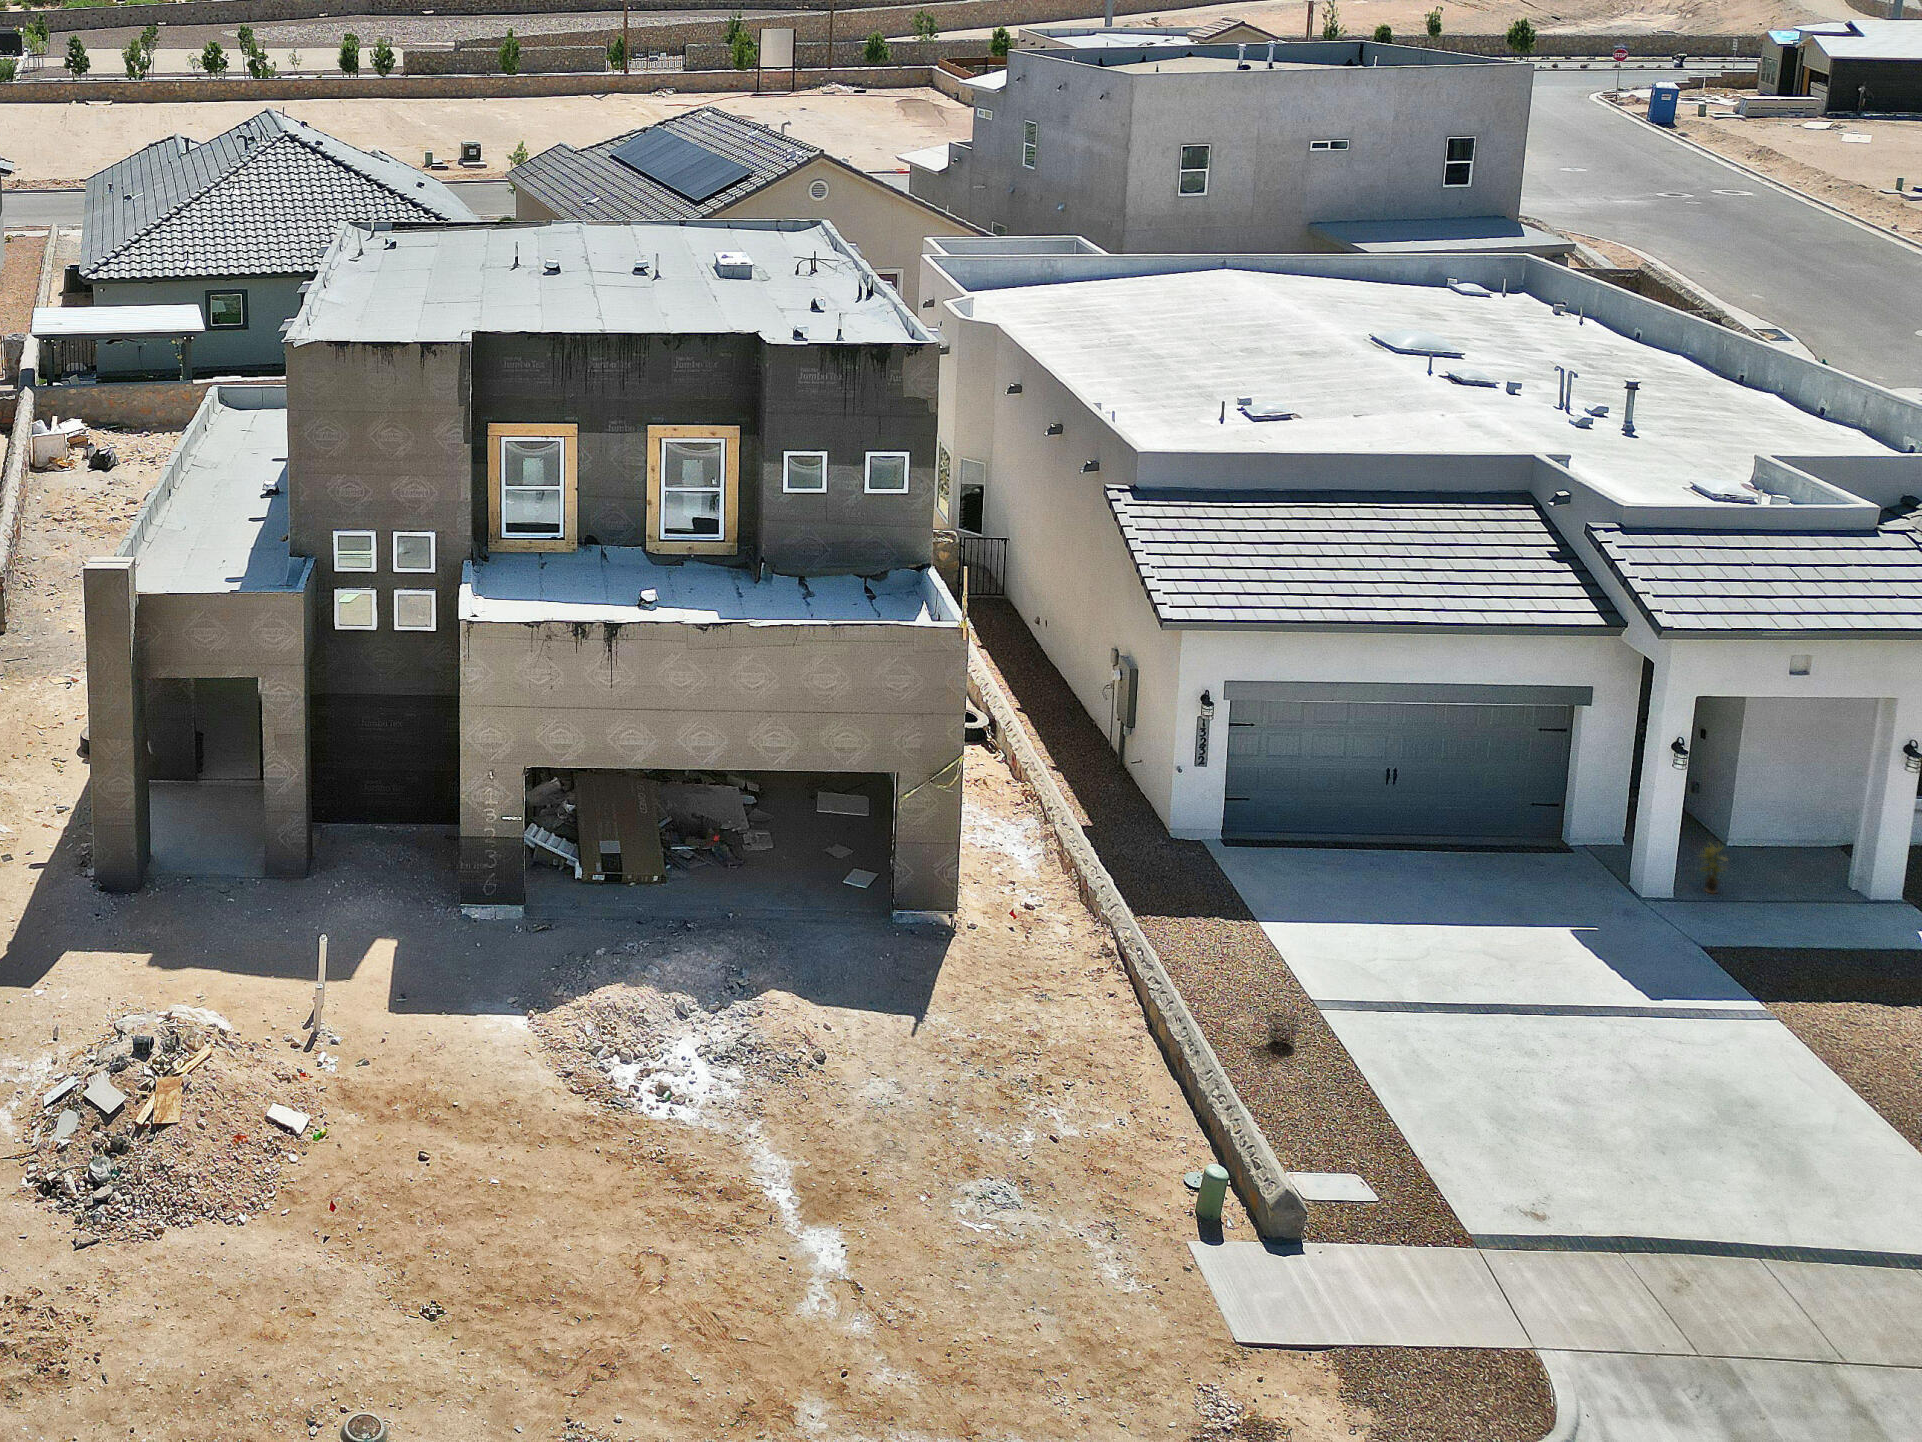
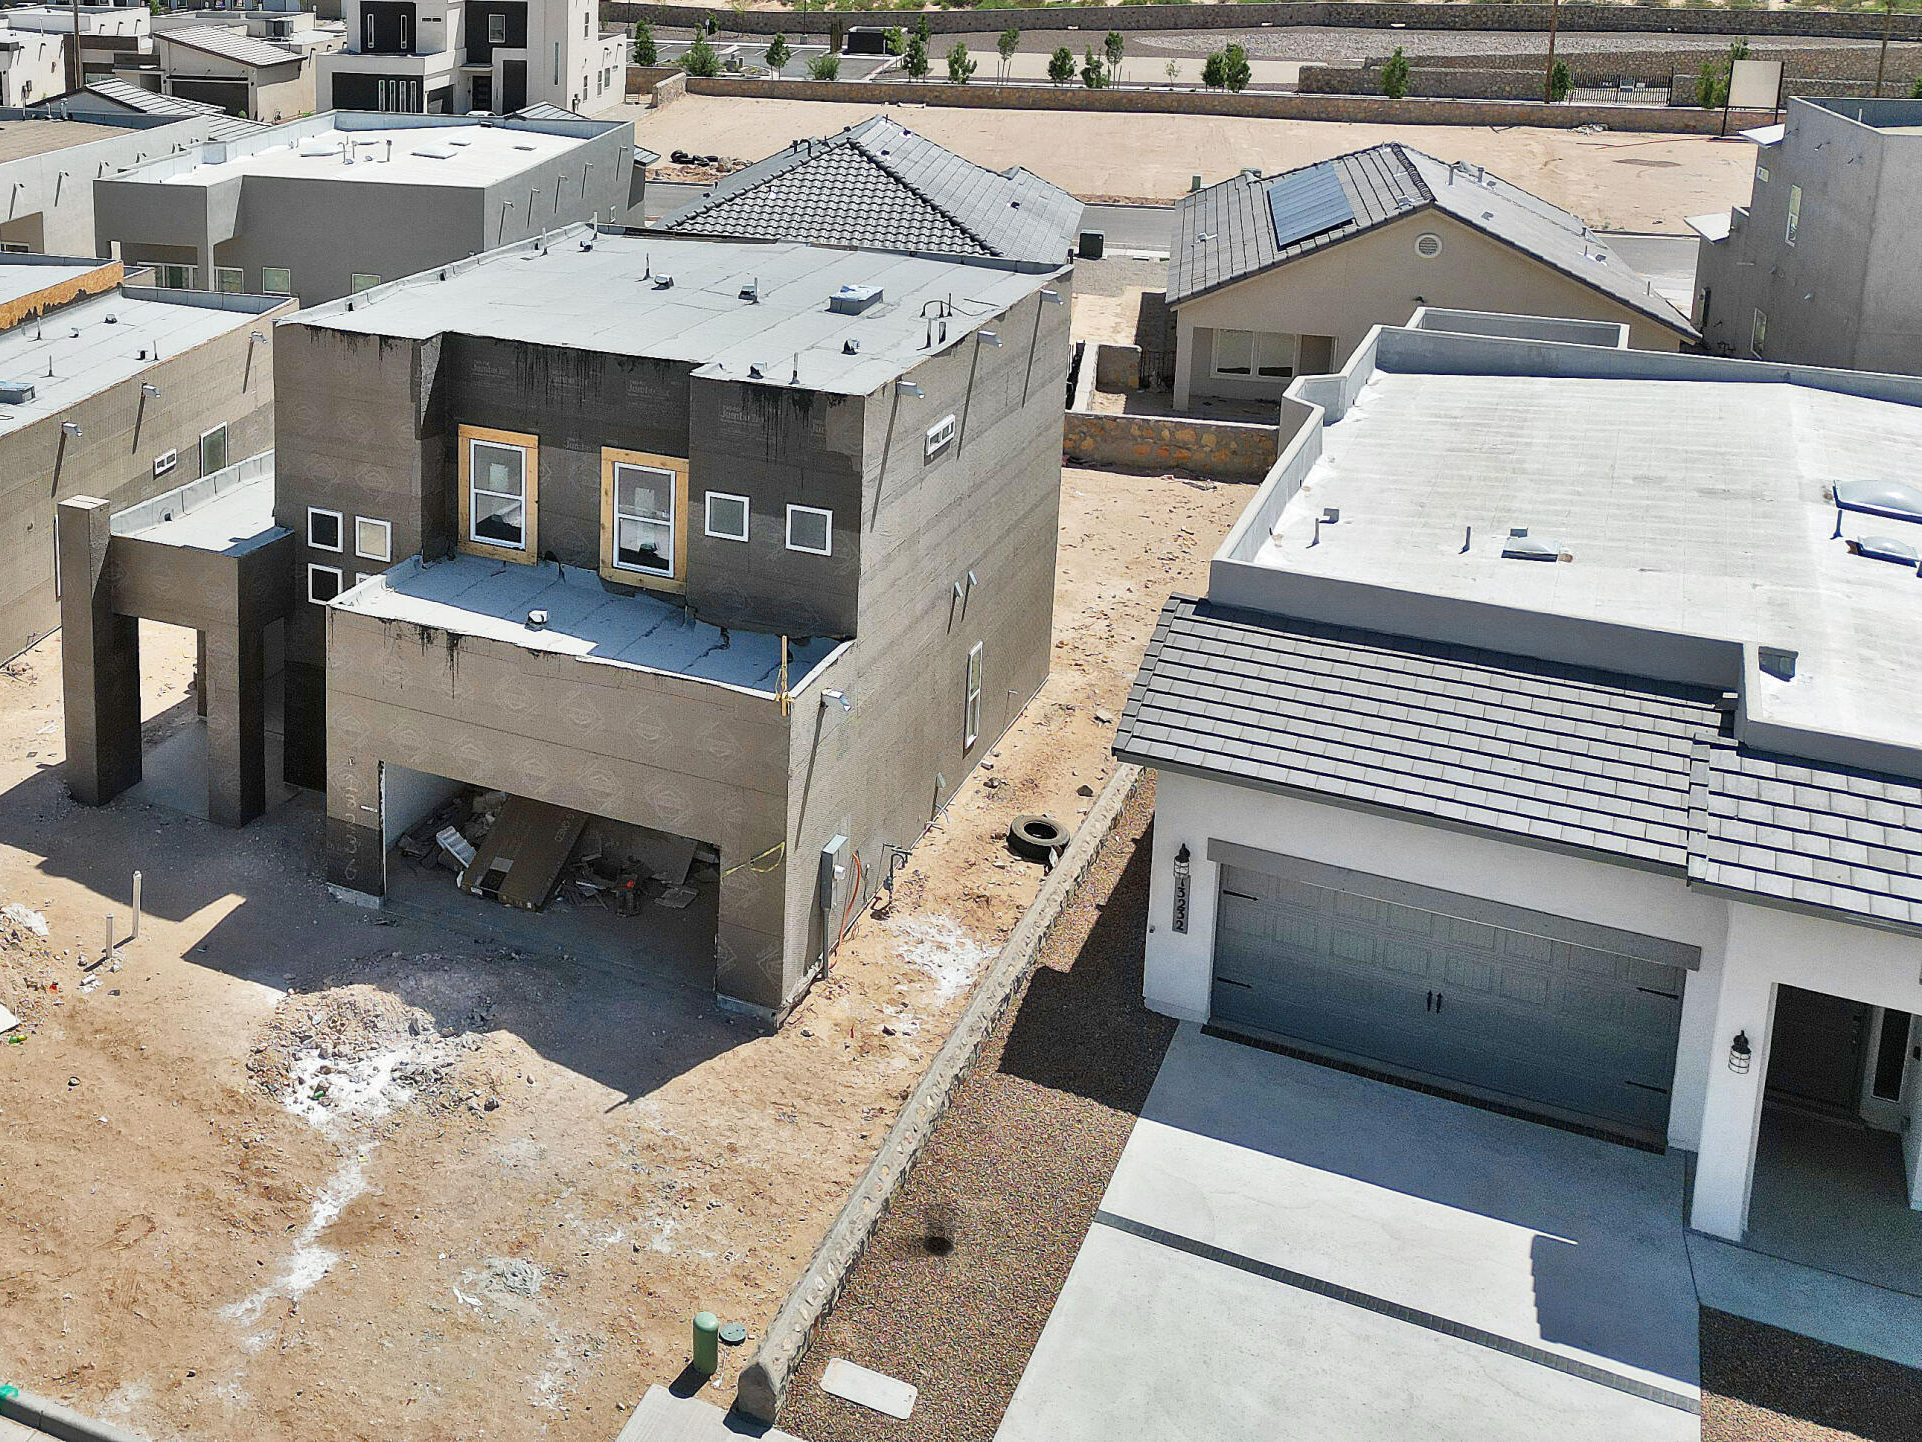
potted plant: present [1700,844,1726,893] -> none [1741,1191,1780,1262]

